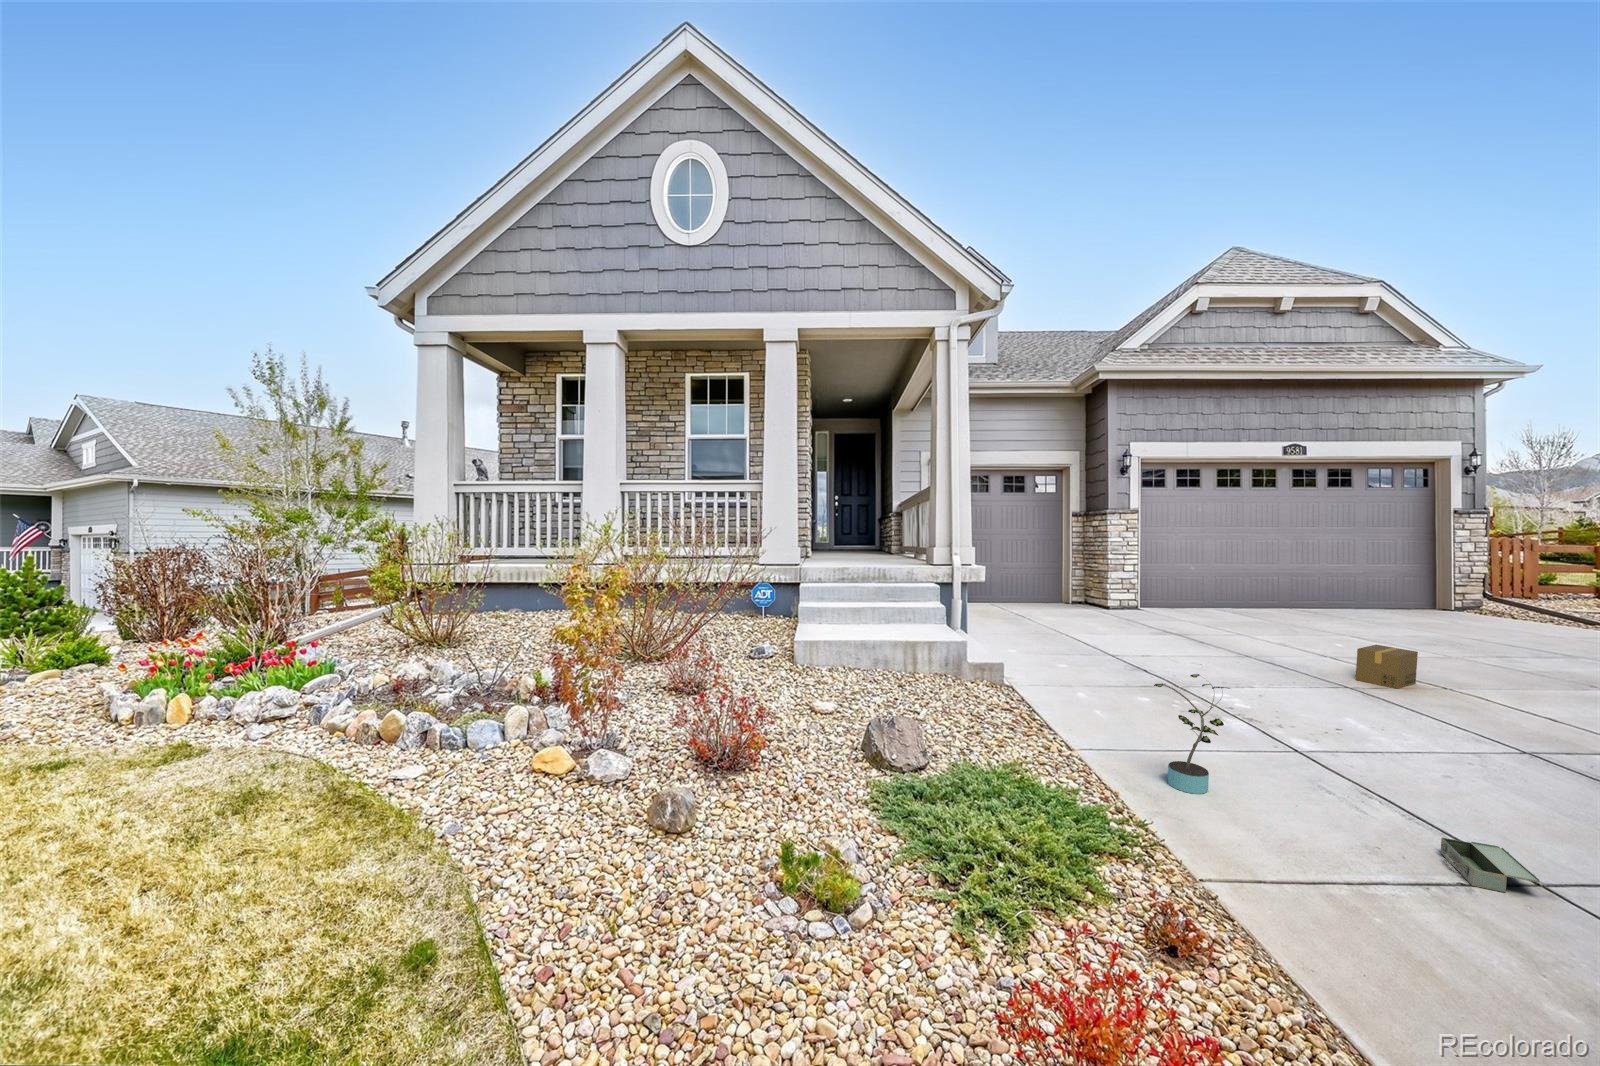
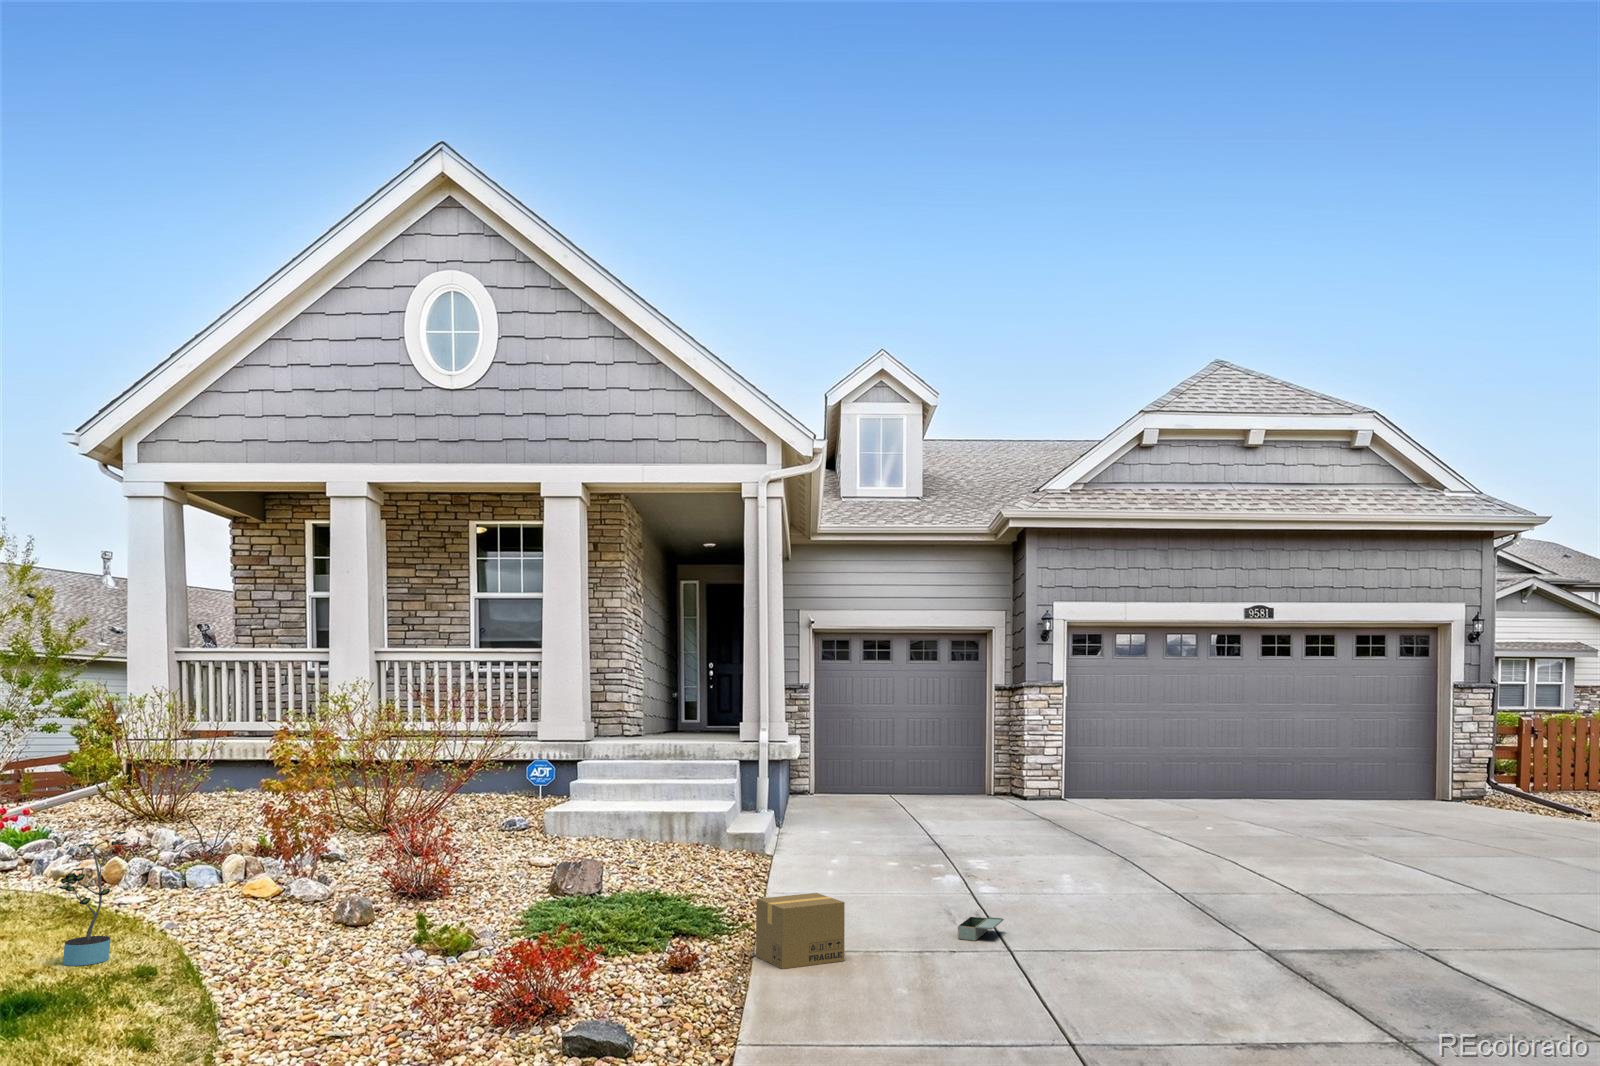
cardboard box: present [1356,645,1418,689] -> present [756,893,845,969]
potted plant: present [1154,674,1230,794] -> present [59,832,128,966]

